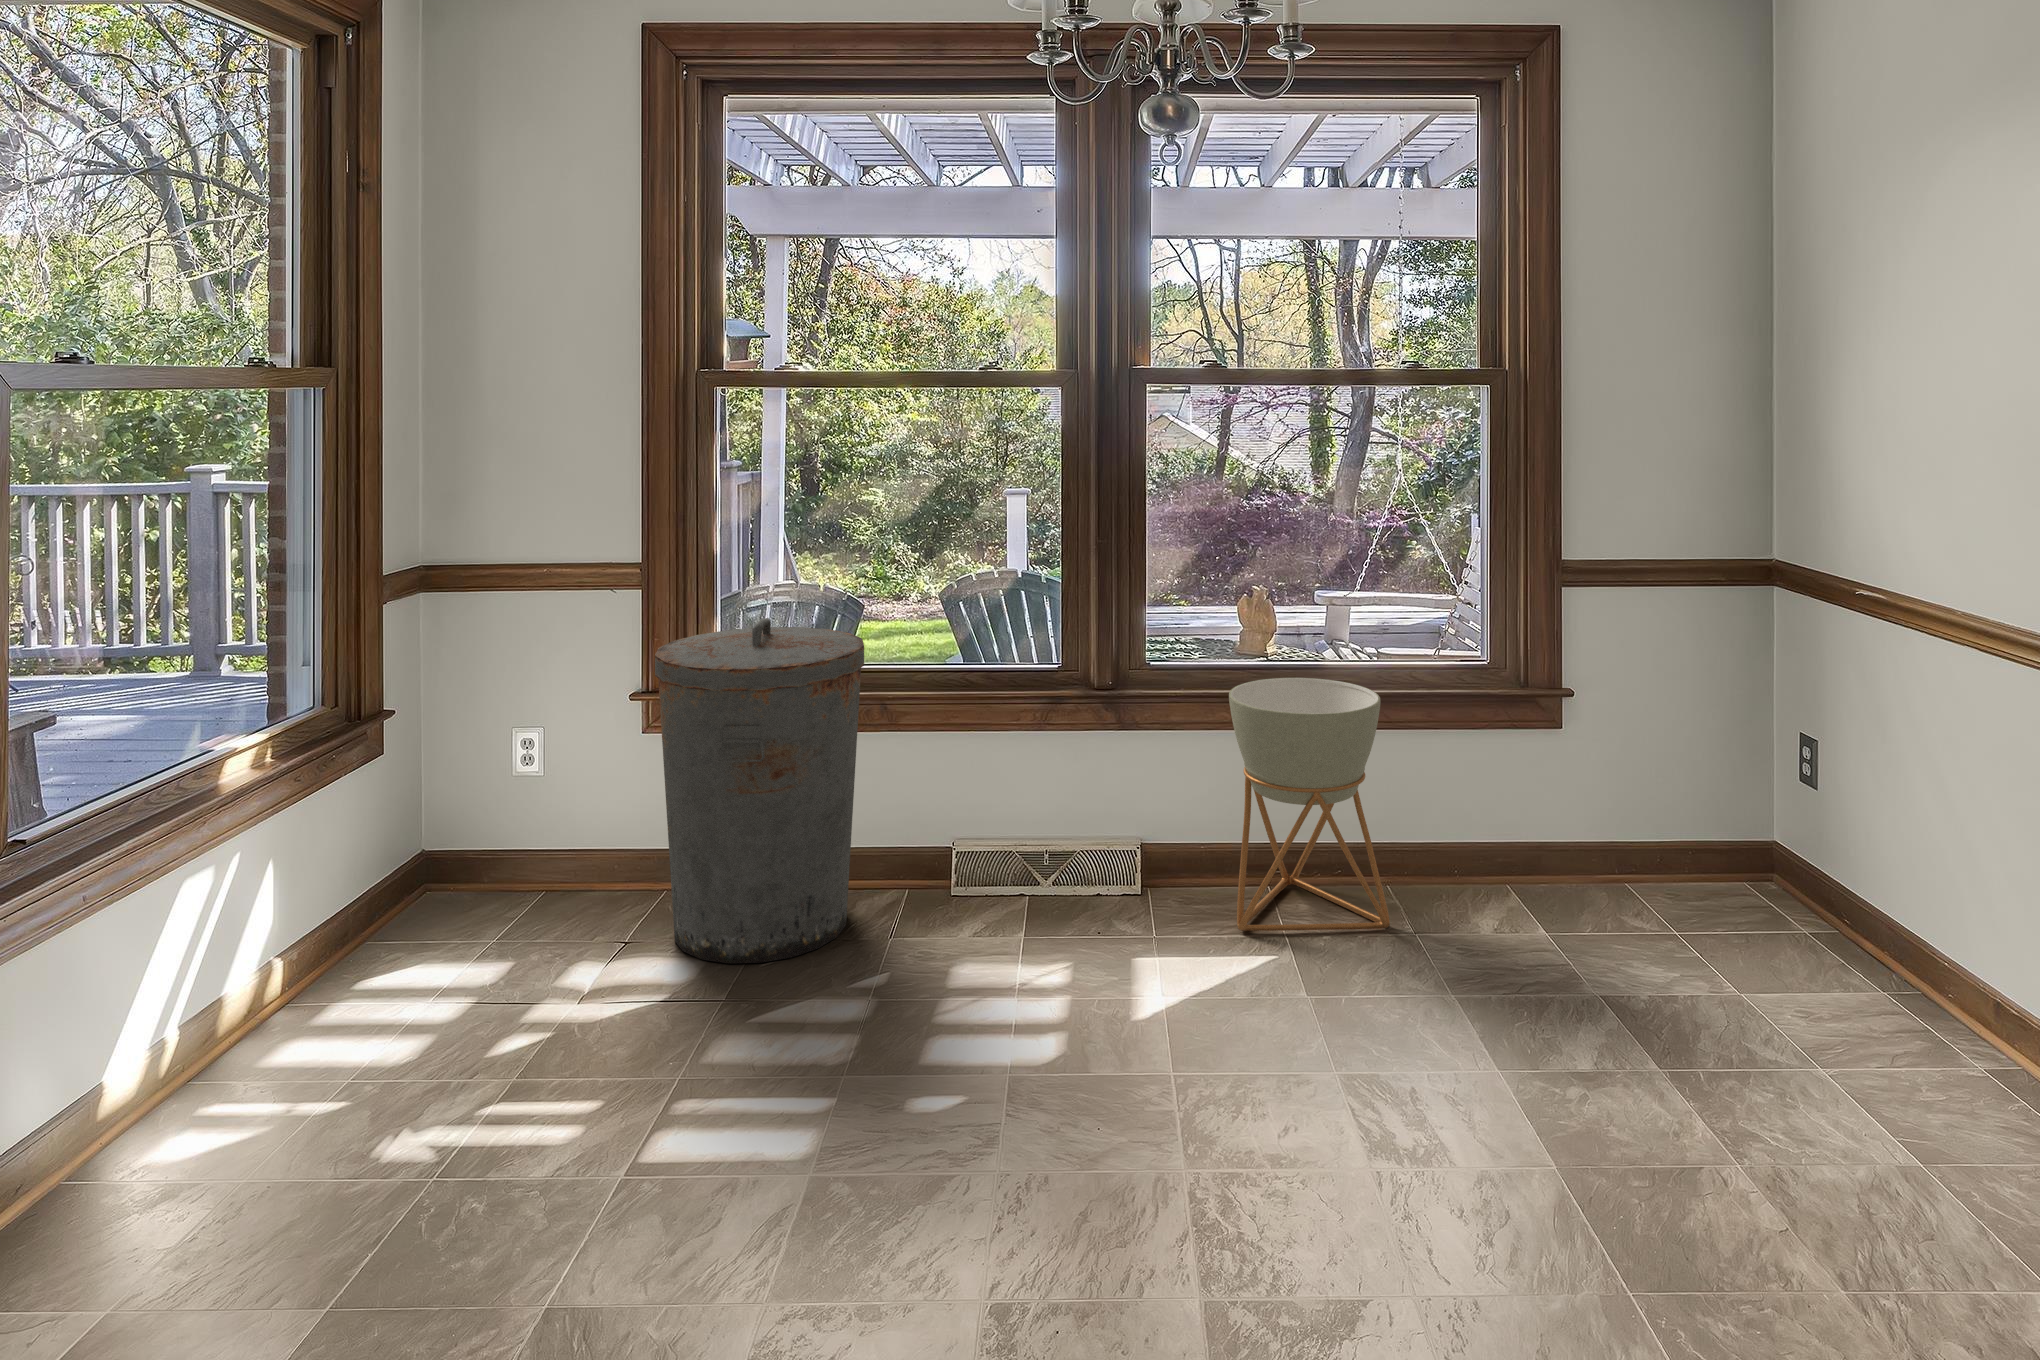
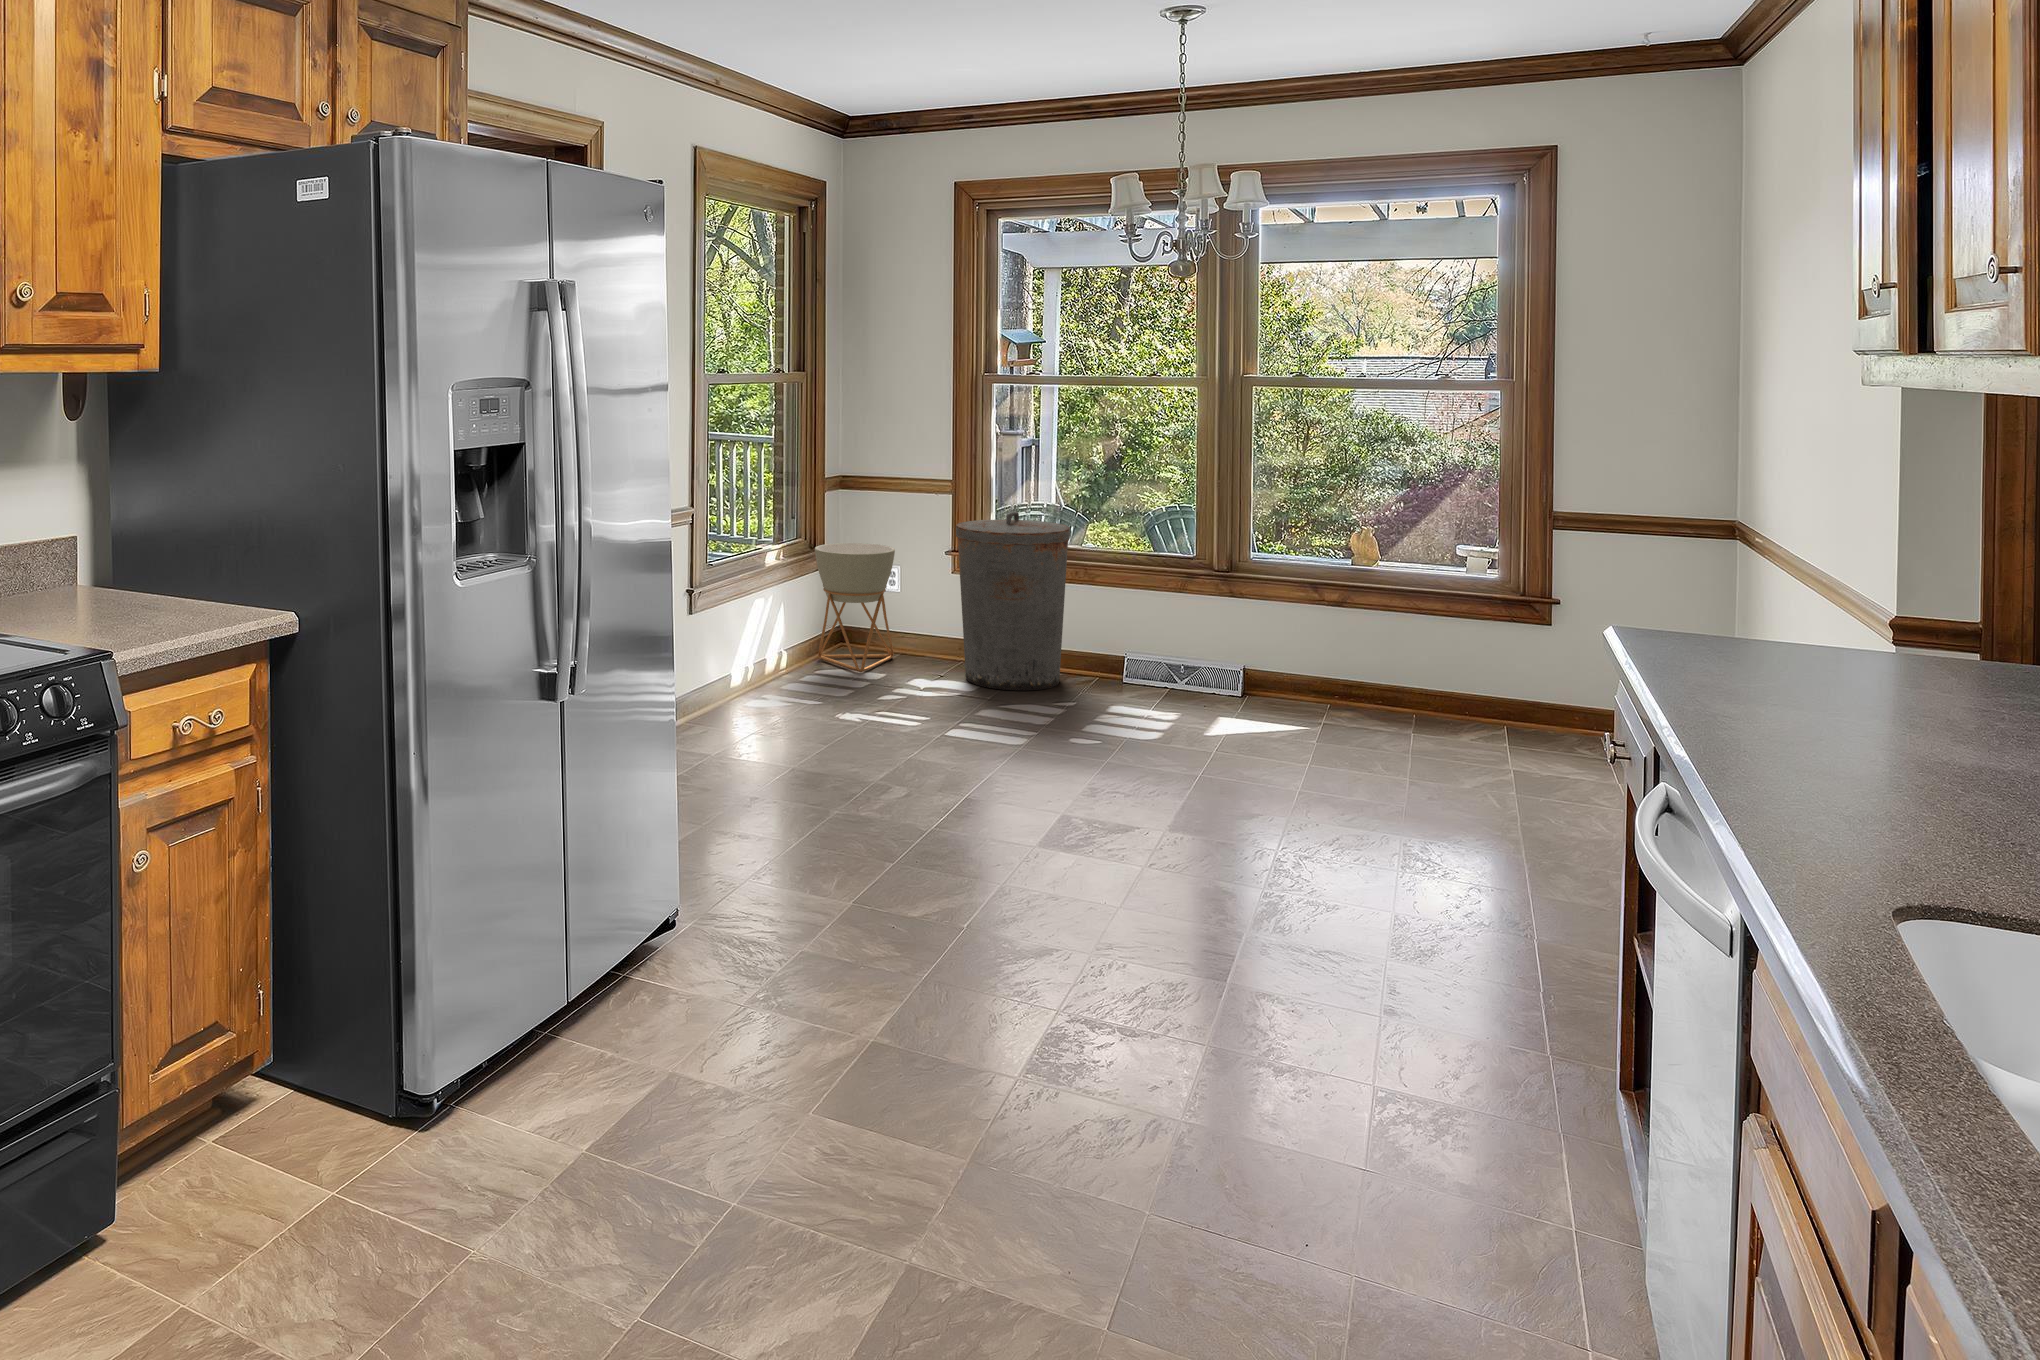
planter: present [1229,678,1390,931] -> present [815,543,895,672]

